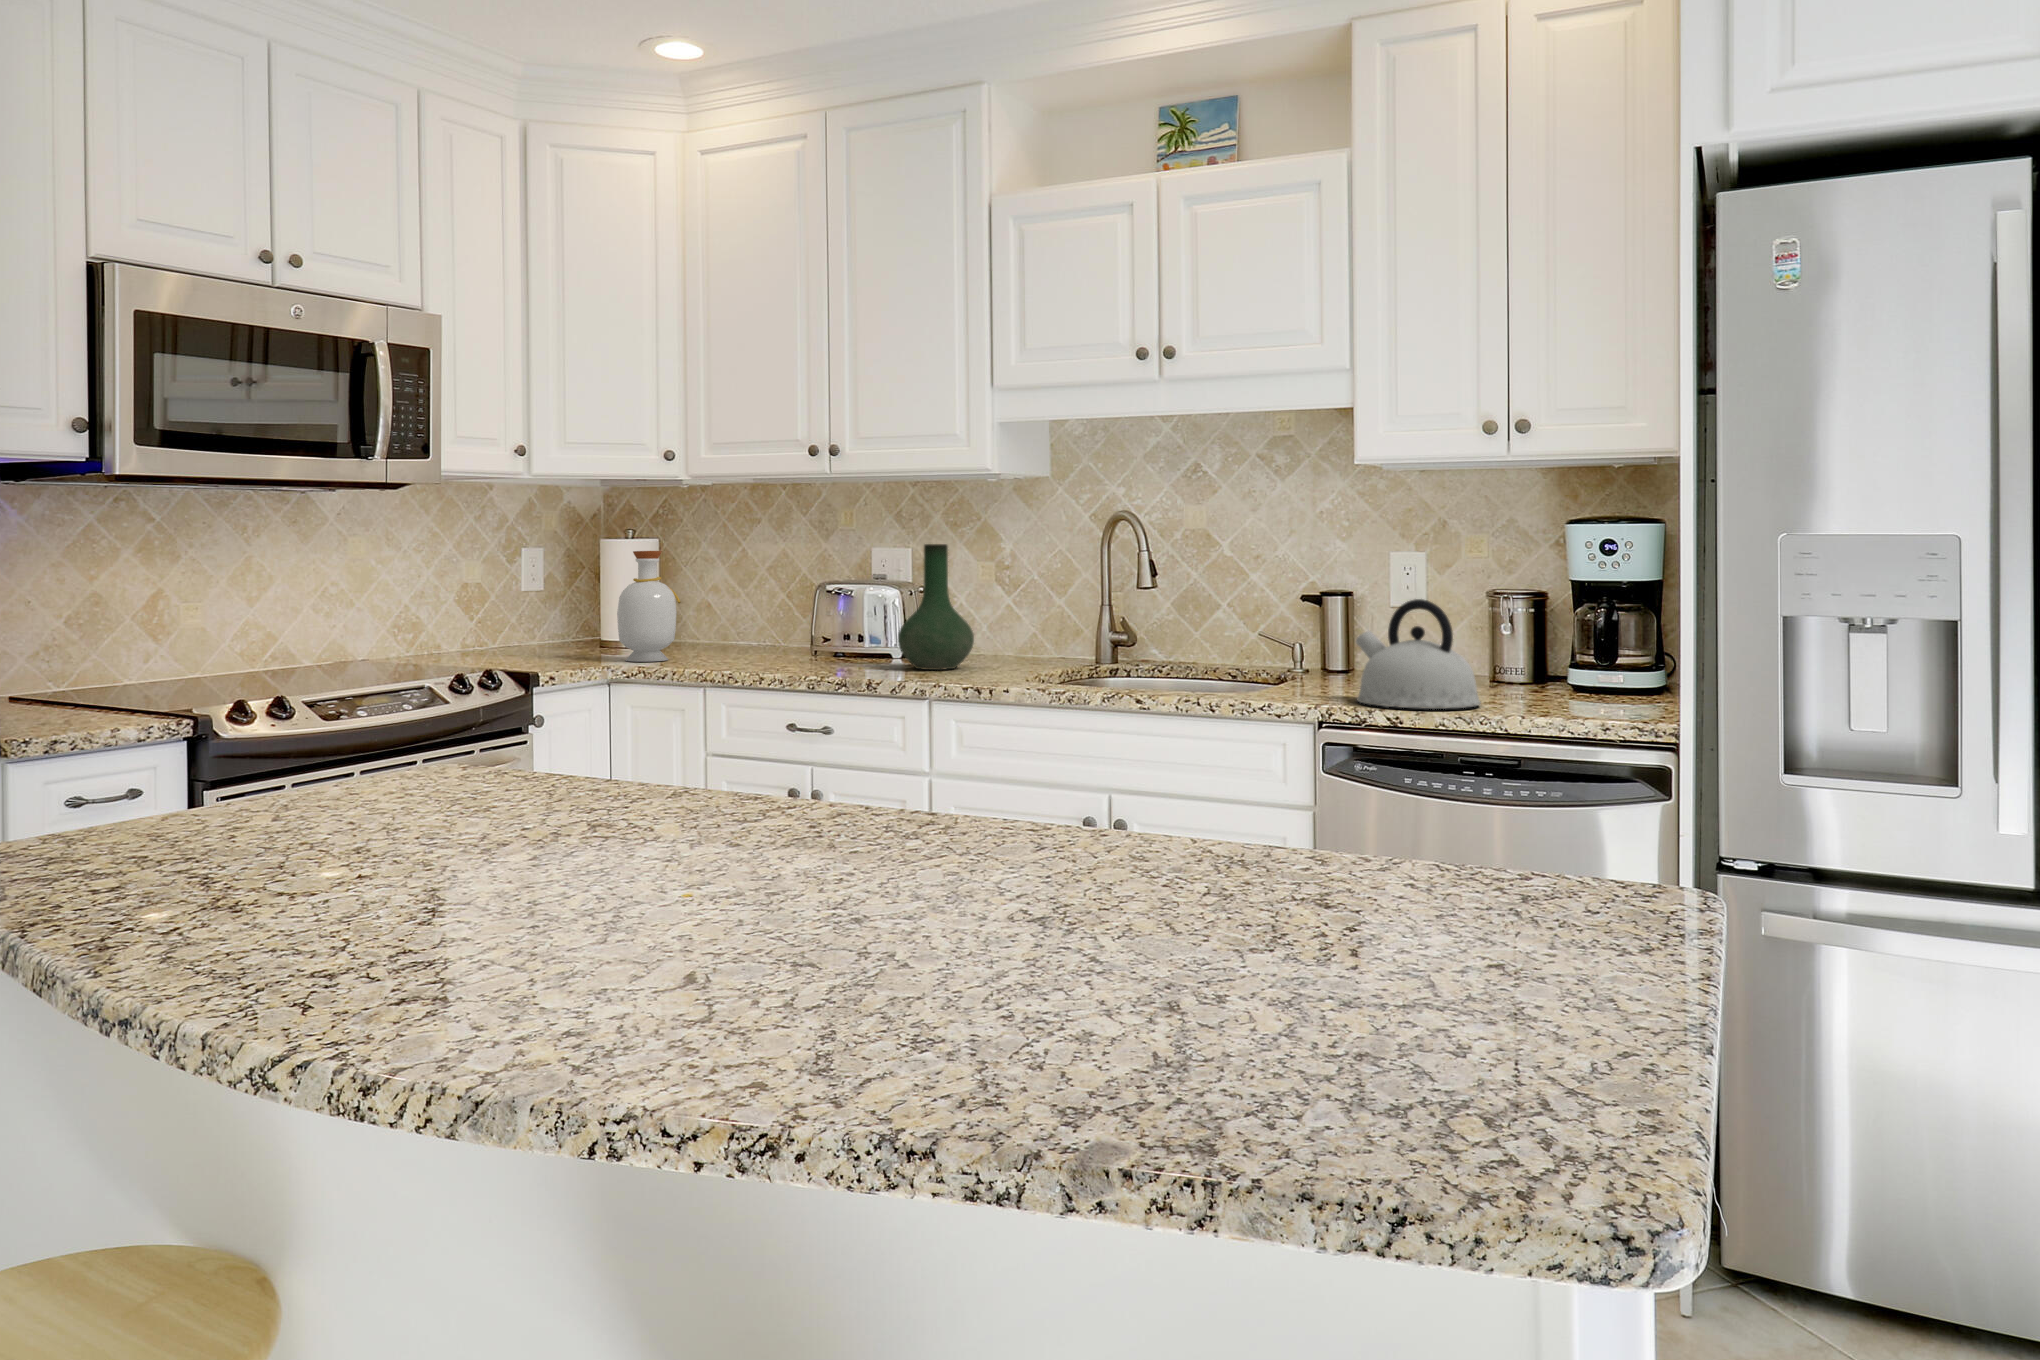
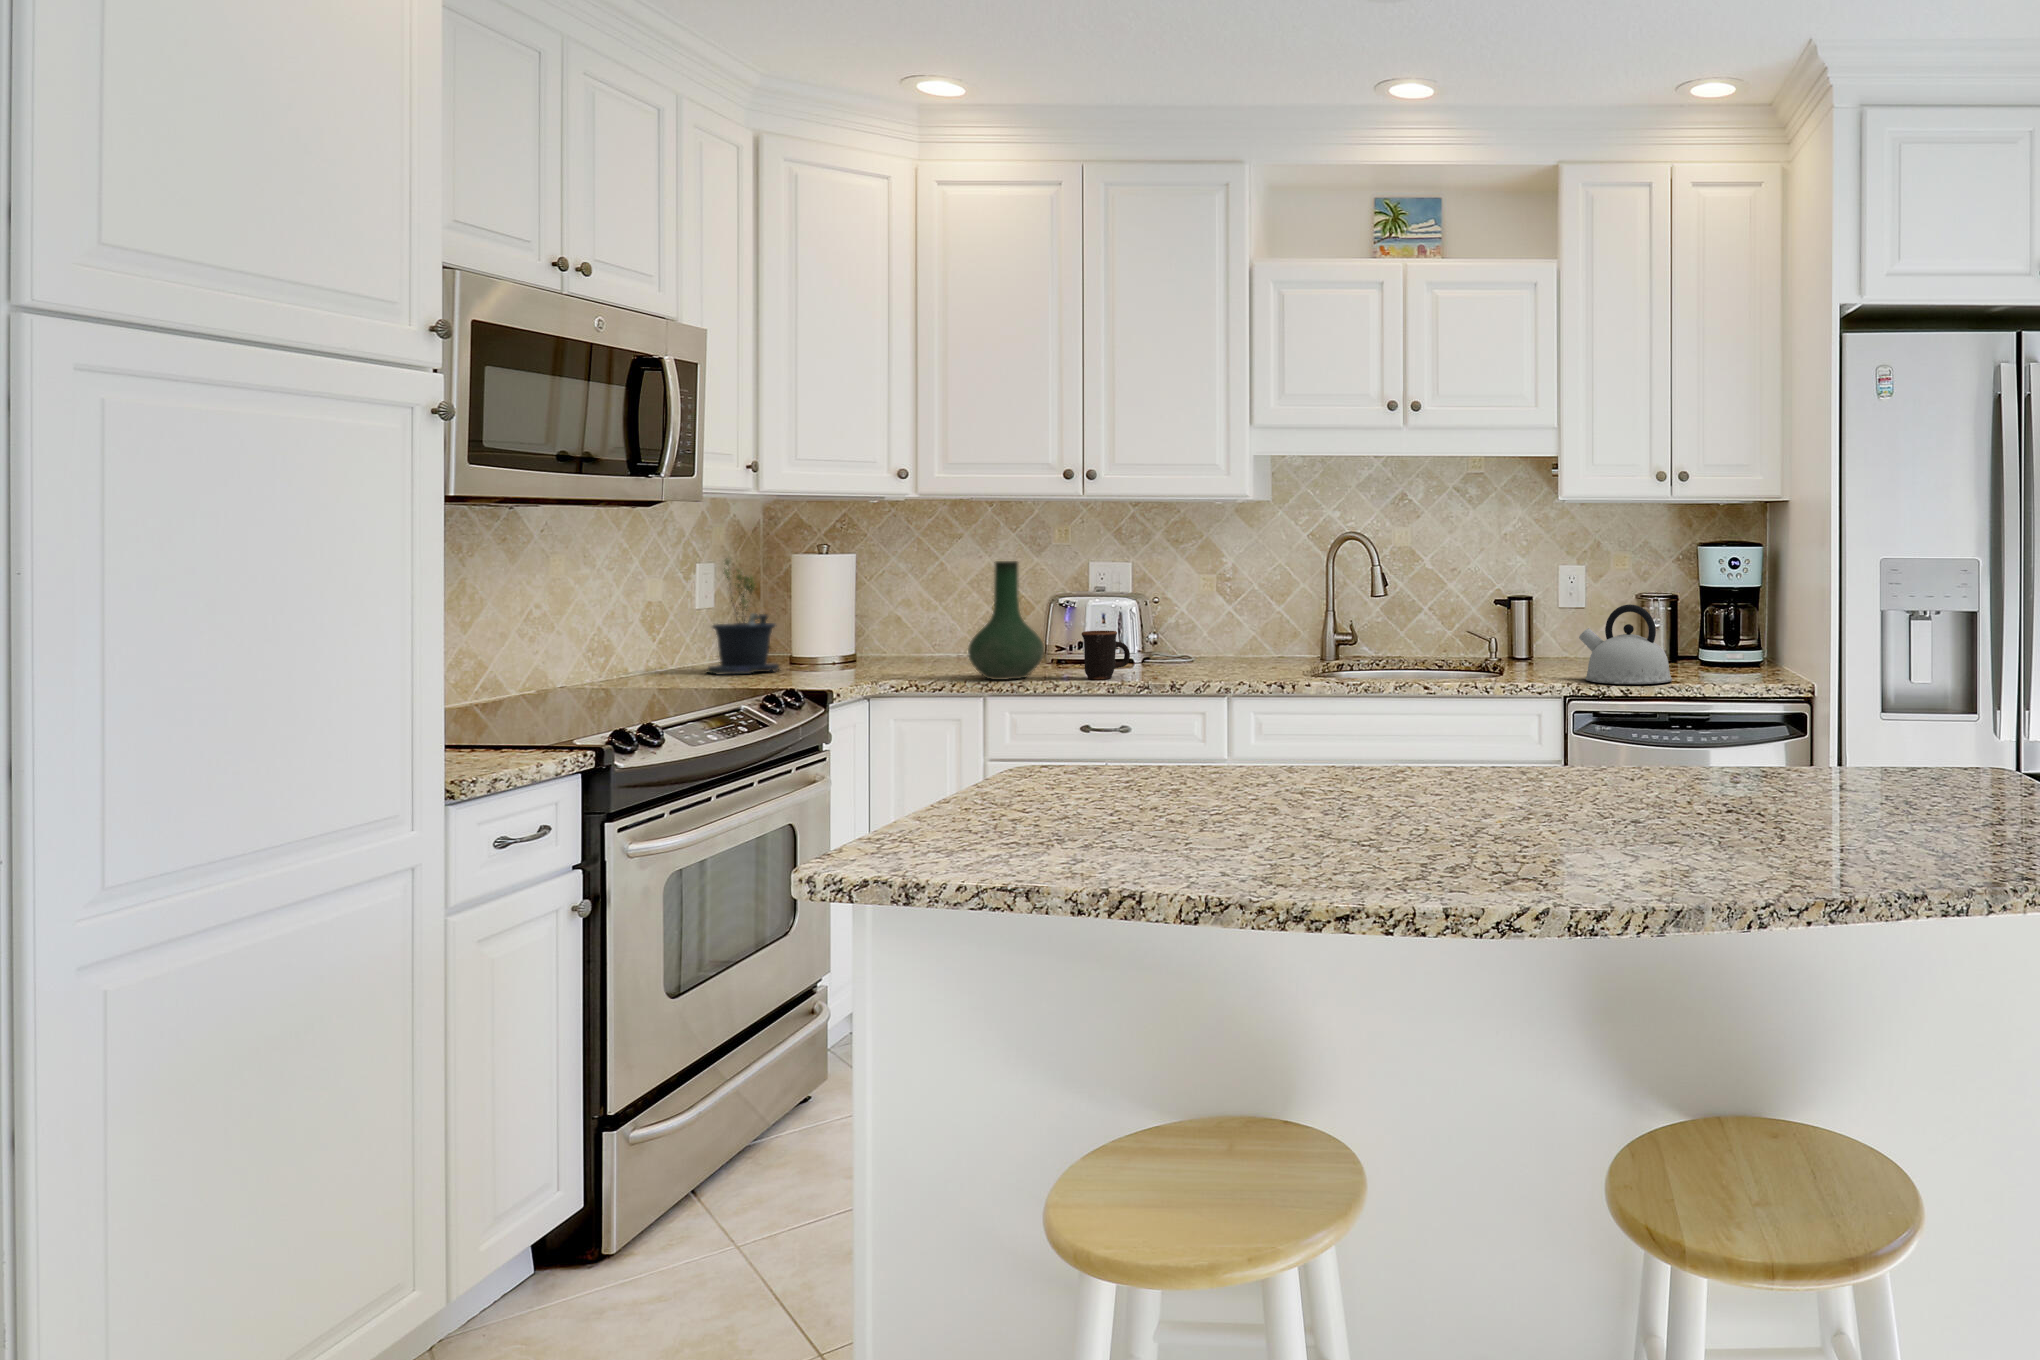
potted plant: none [505,543,574,655] -> present [707,558,779,674]
vase: present [898,544,974,670] -> present [968,561,1044,680]
bottle: present [617,551,681,662] -> none [864,567,929,676]
mug: none [790,620,847,673] -> present [1082,631,1130,679]

